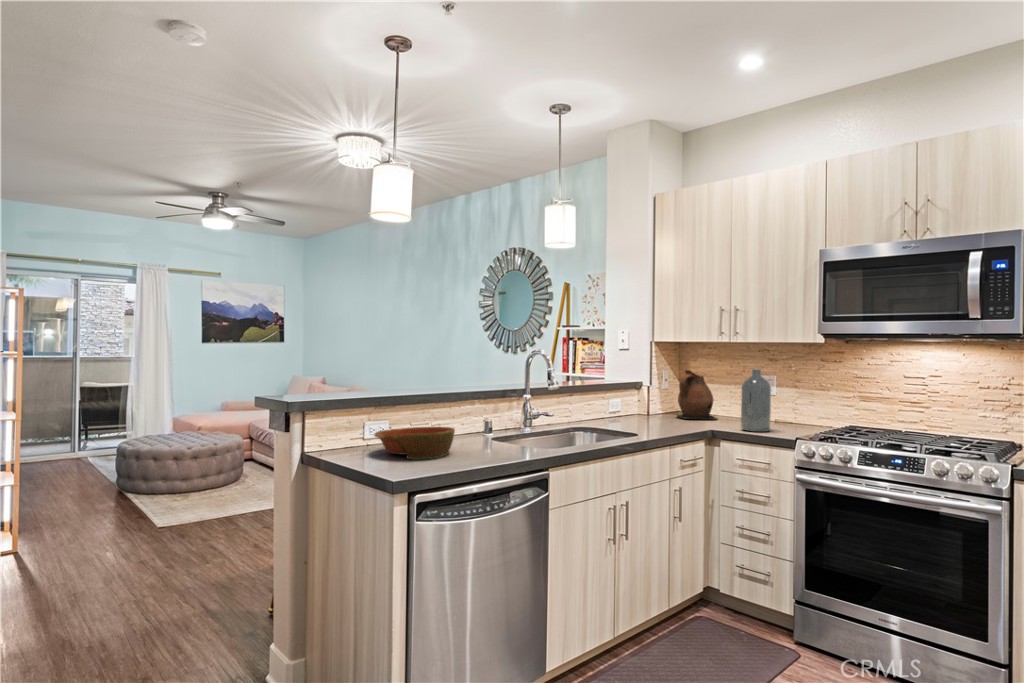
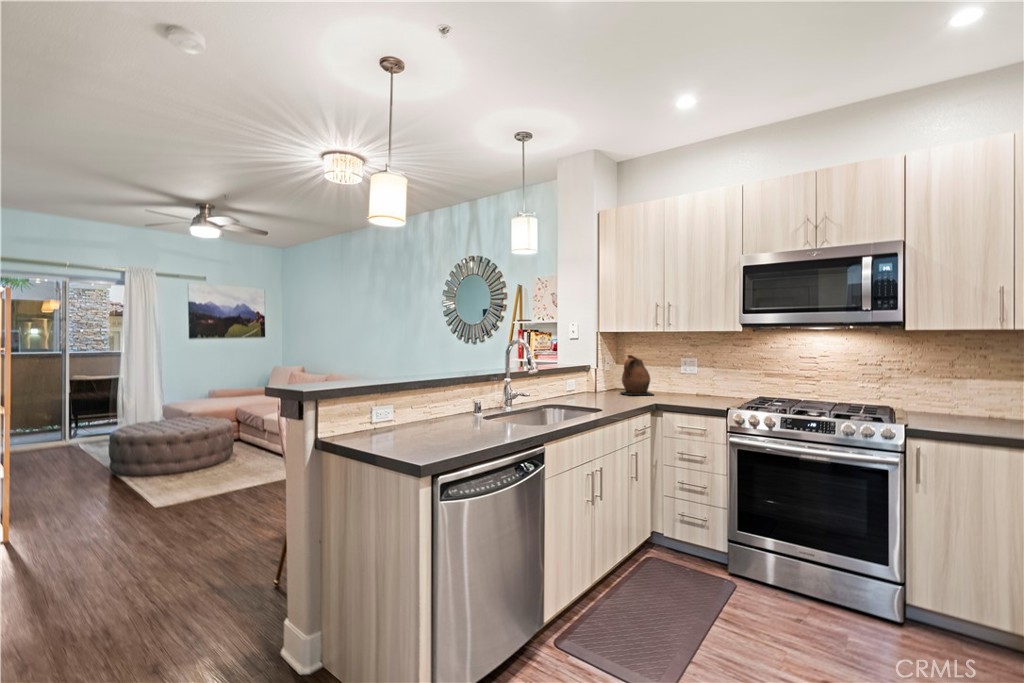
bottle: present [741,369,771,432] -> none [680,353,704,405]
bowl: present [374,427,455,460] -> none [384,410,458,441]

